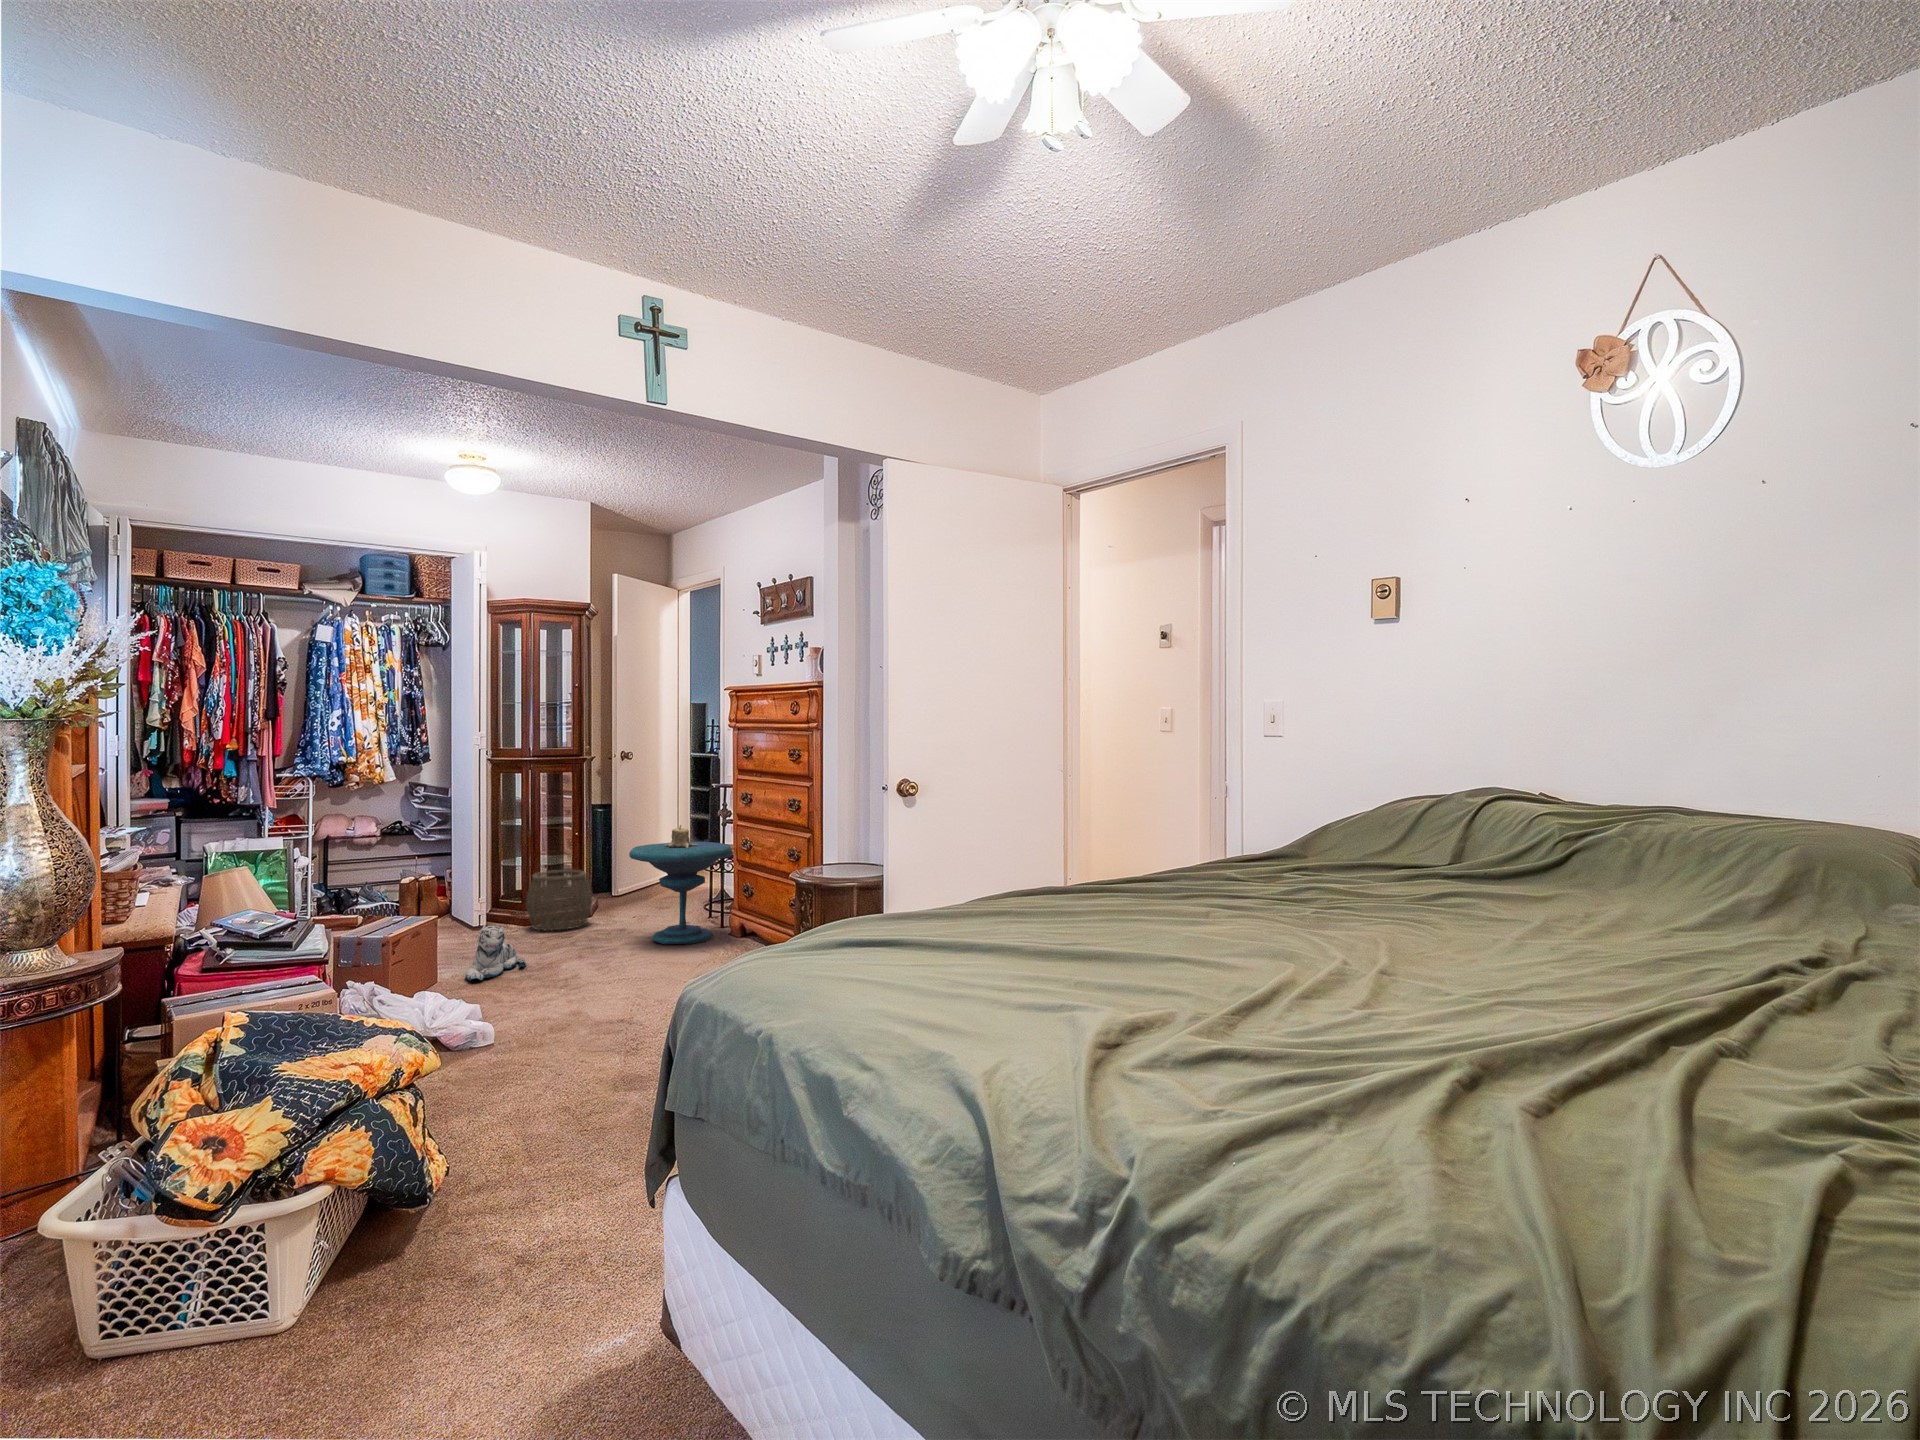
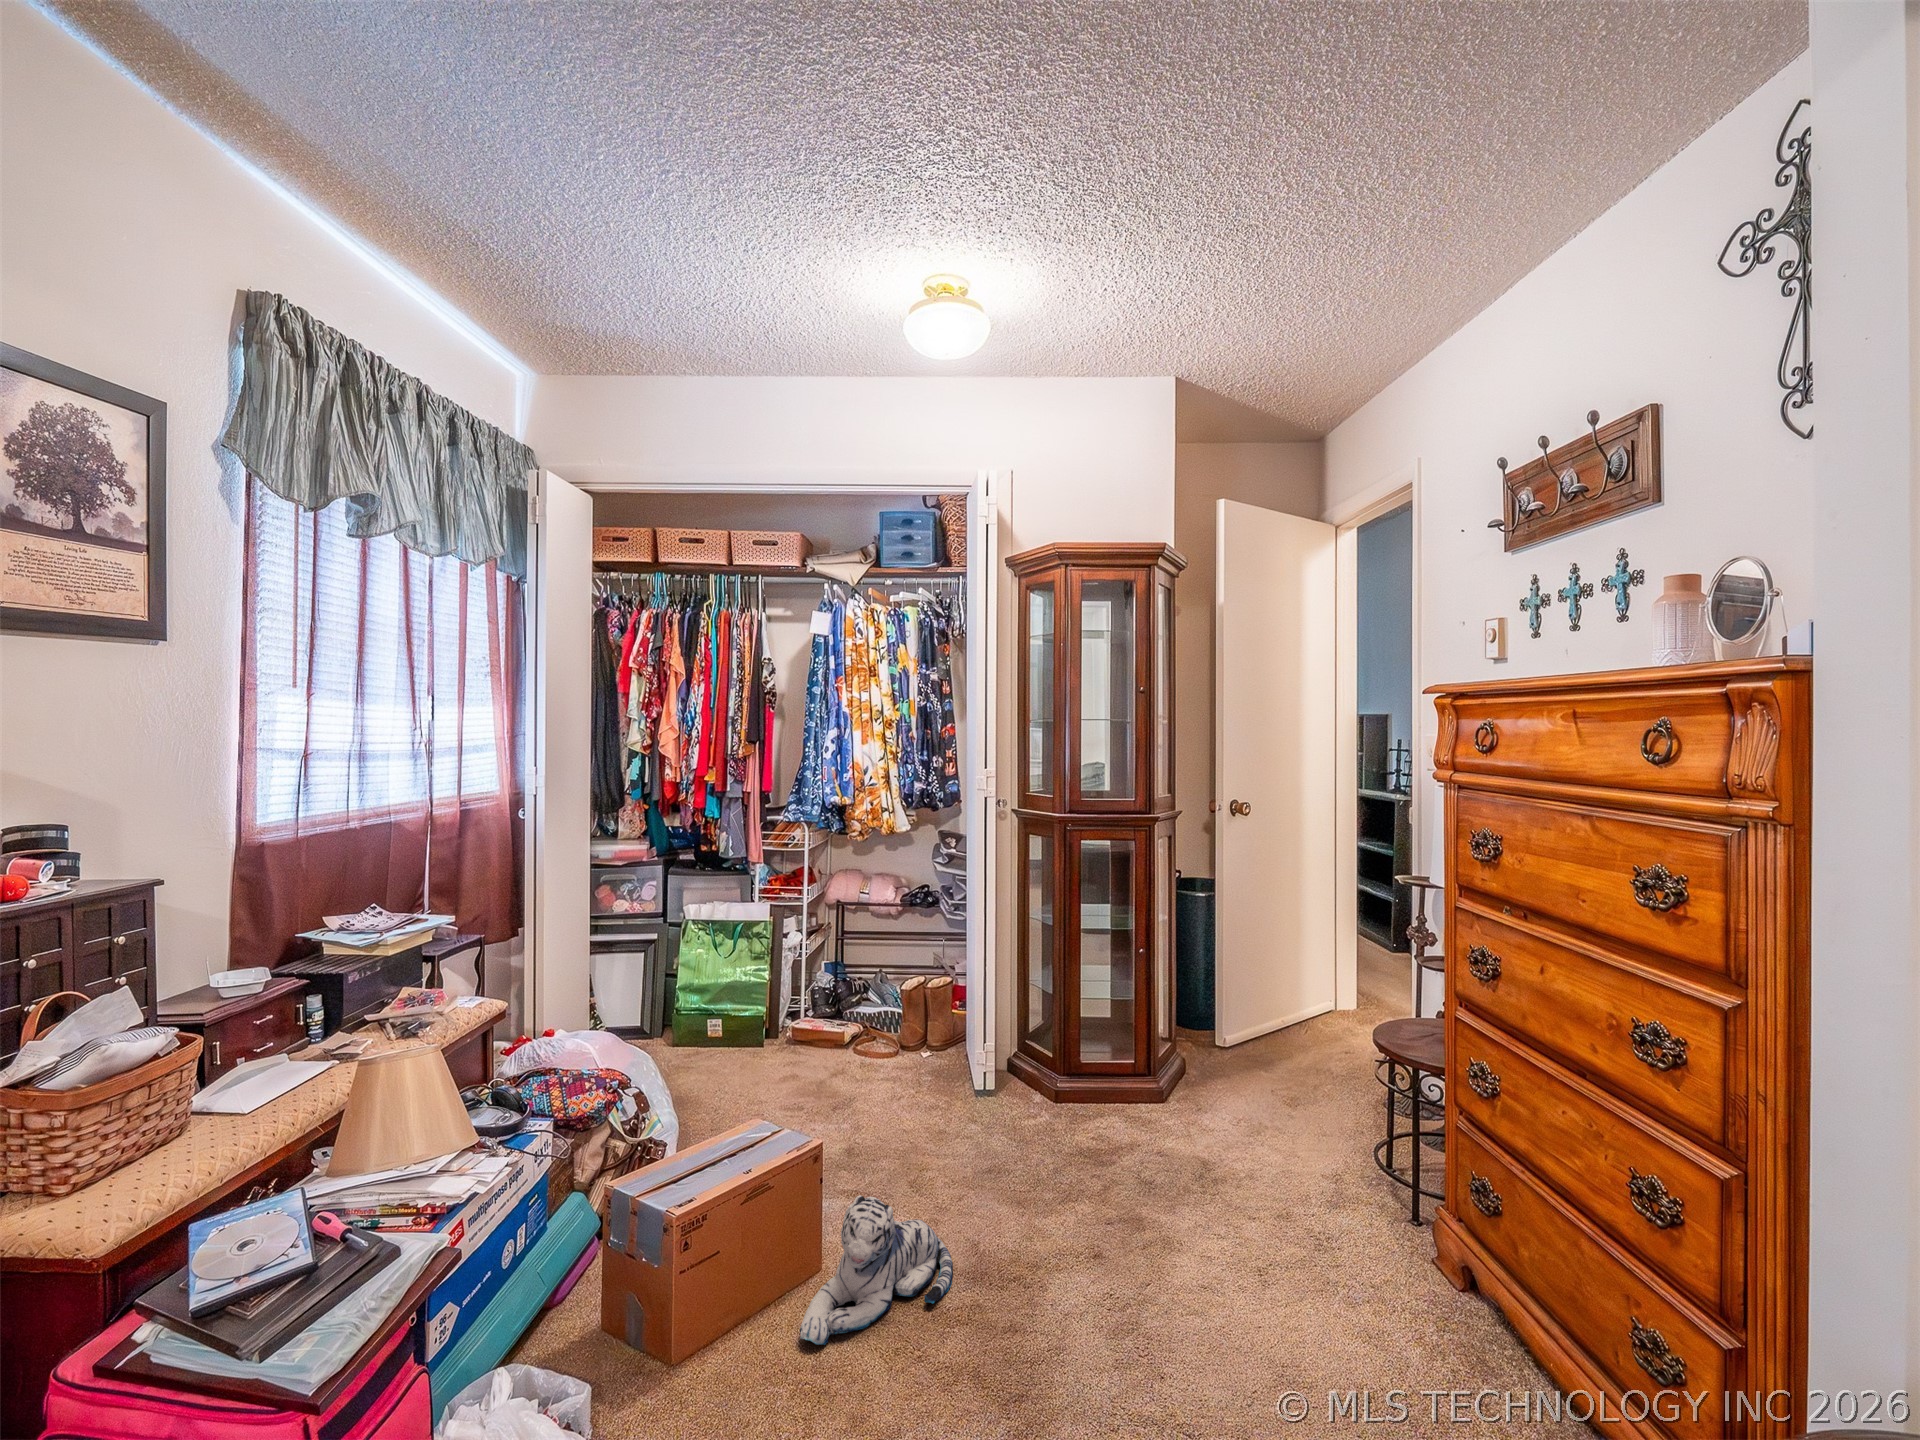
side table: present [629,825,733,944] -> none [1188,1008,1444,1323]
woven basket: present [526,870,592,931] -> none [1038,1013,1151,1142]

